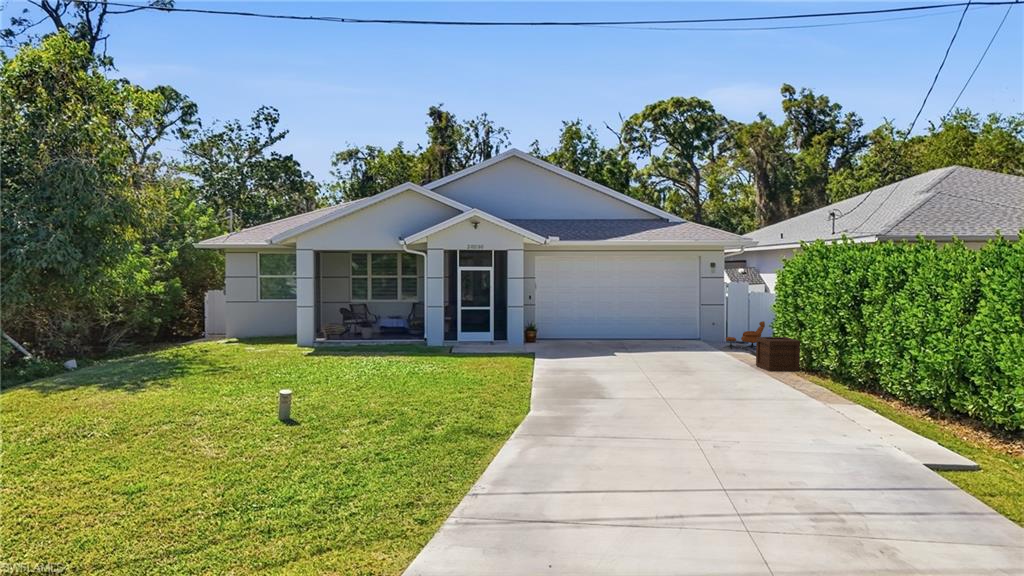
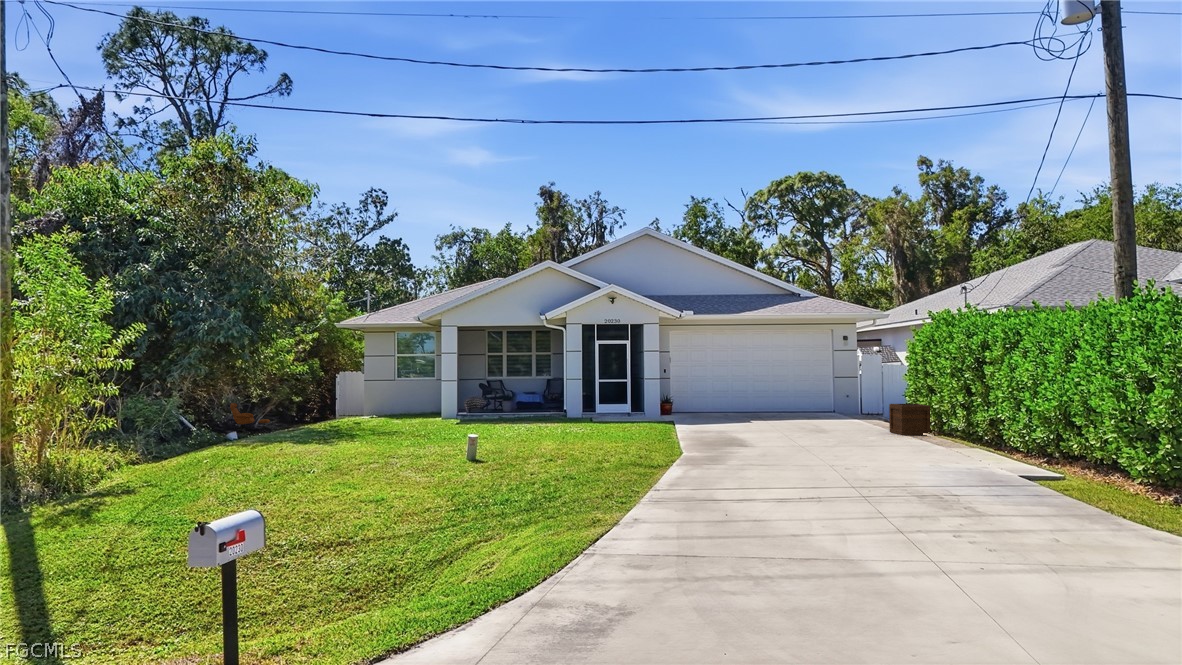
lounge chair: present [726,321,765,348] -> present [230,403,270,431]

